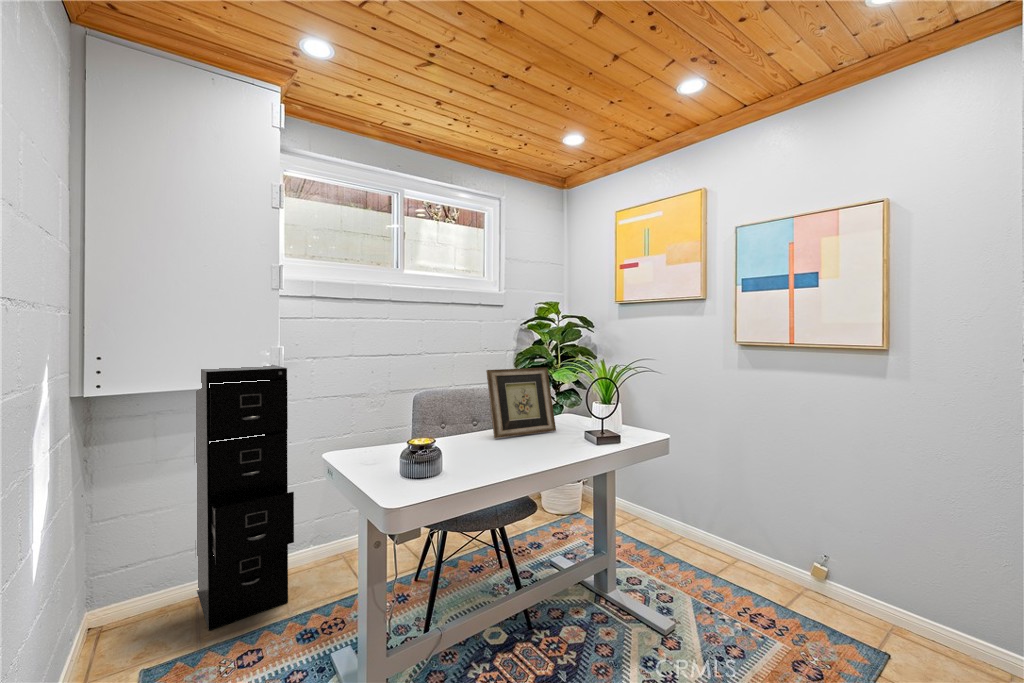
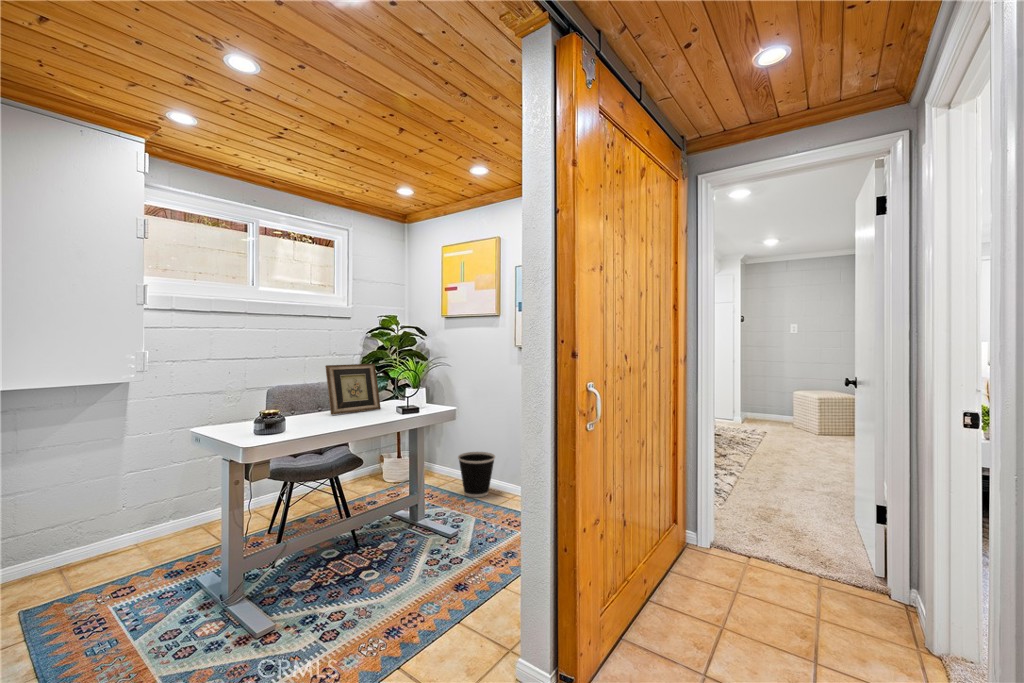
filing cabinet: present [194,364,294,630] -> none [55,365,159,584]
wastebasket: none [647,487,701,554] -> present [458,452,495,497]

